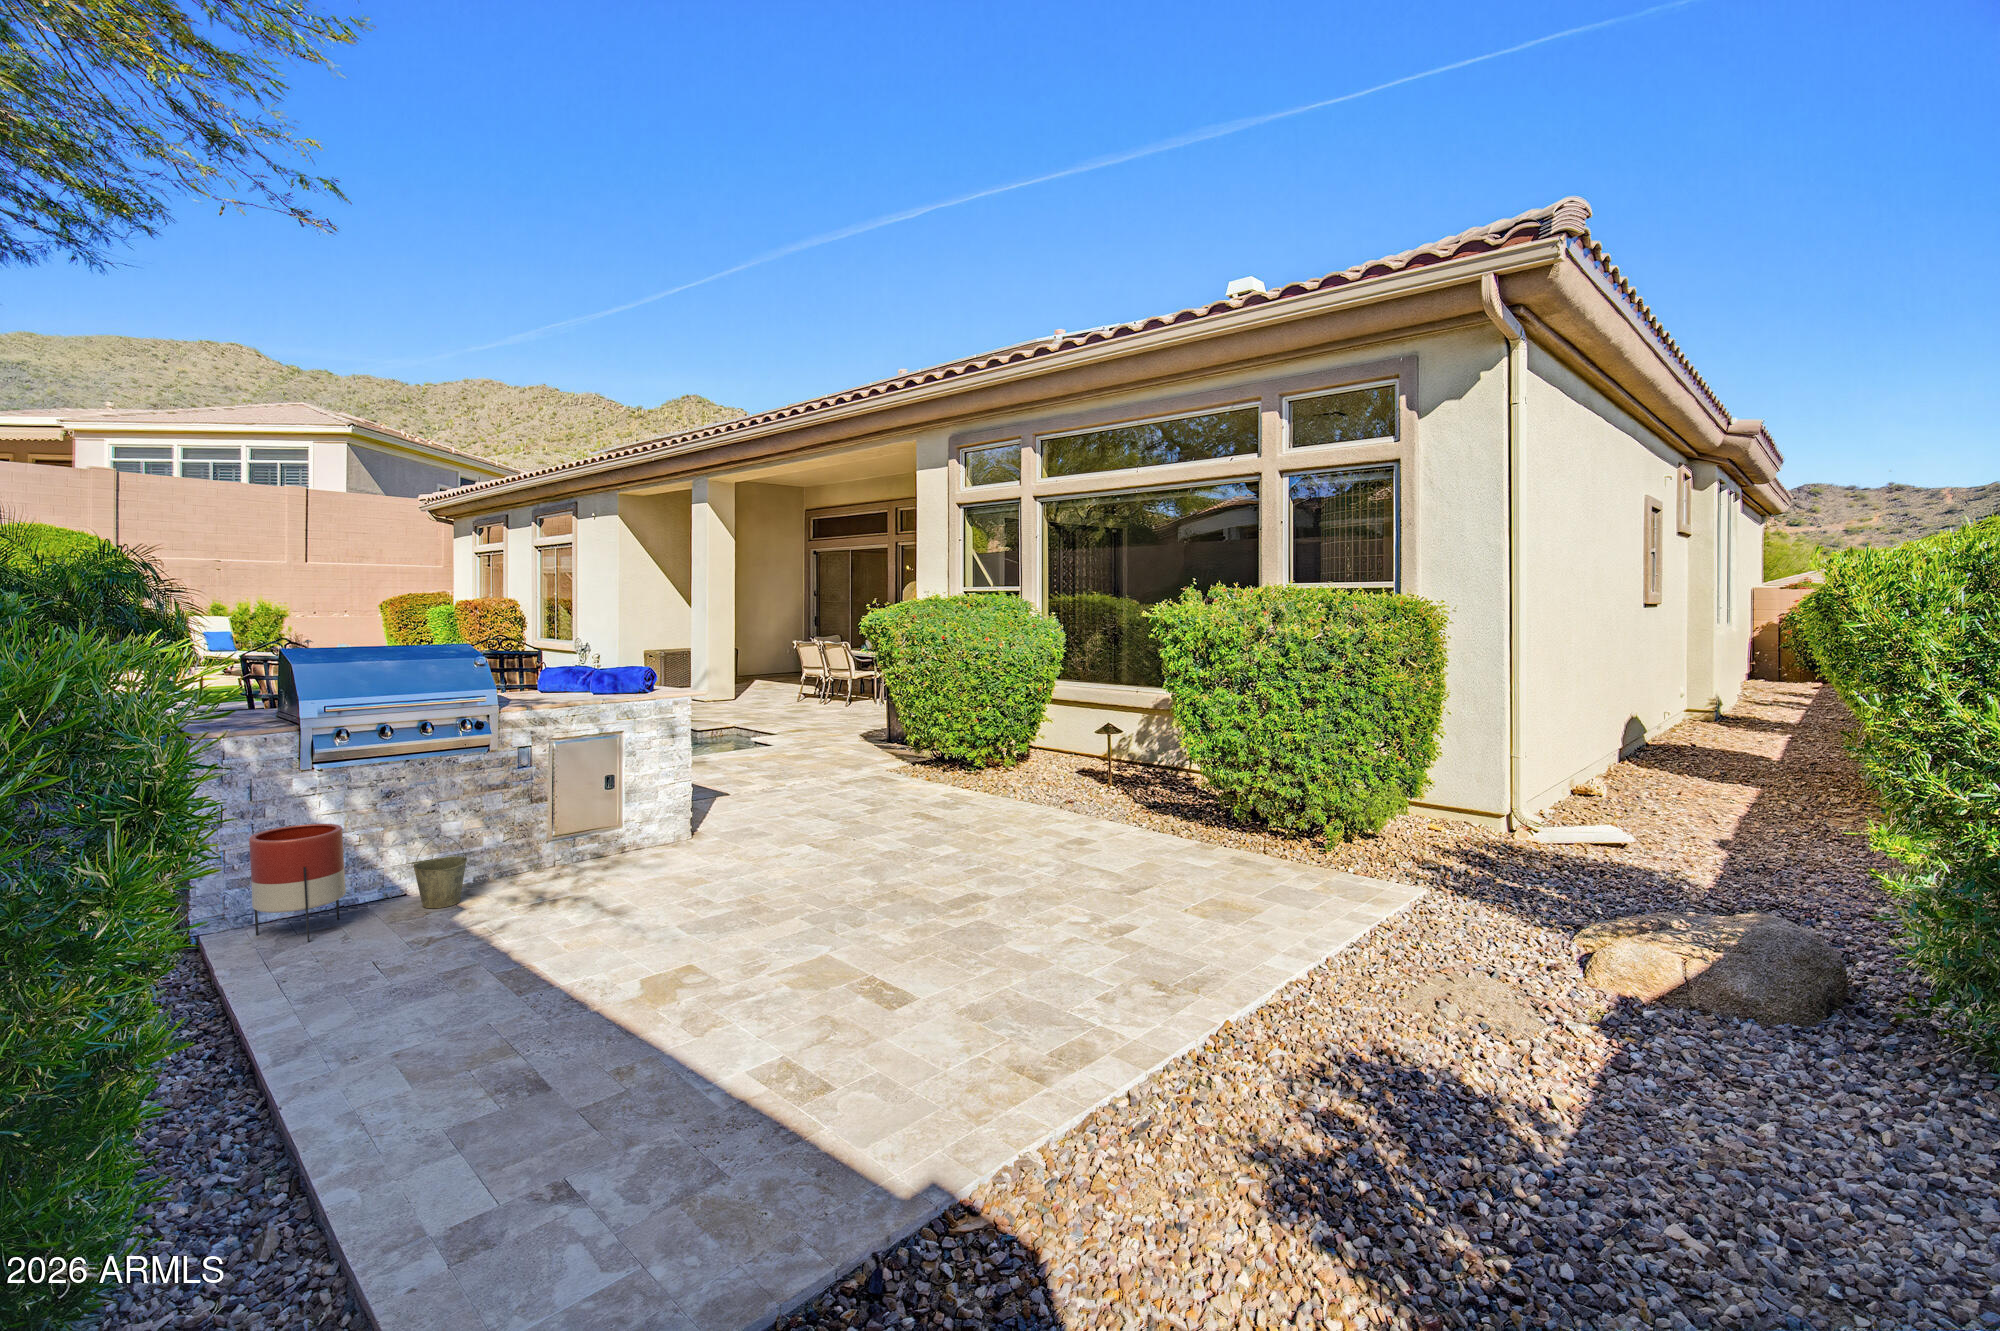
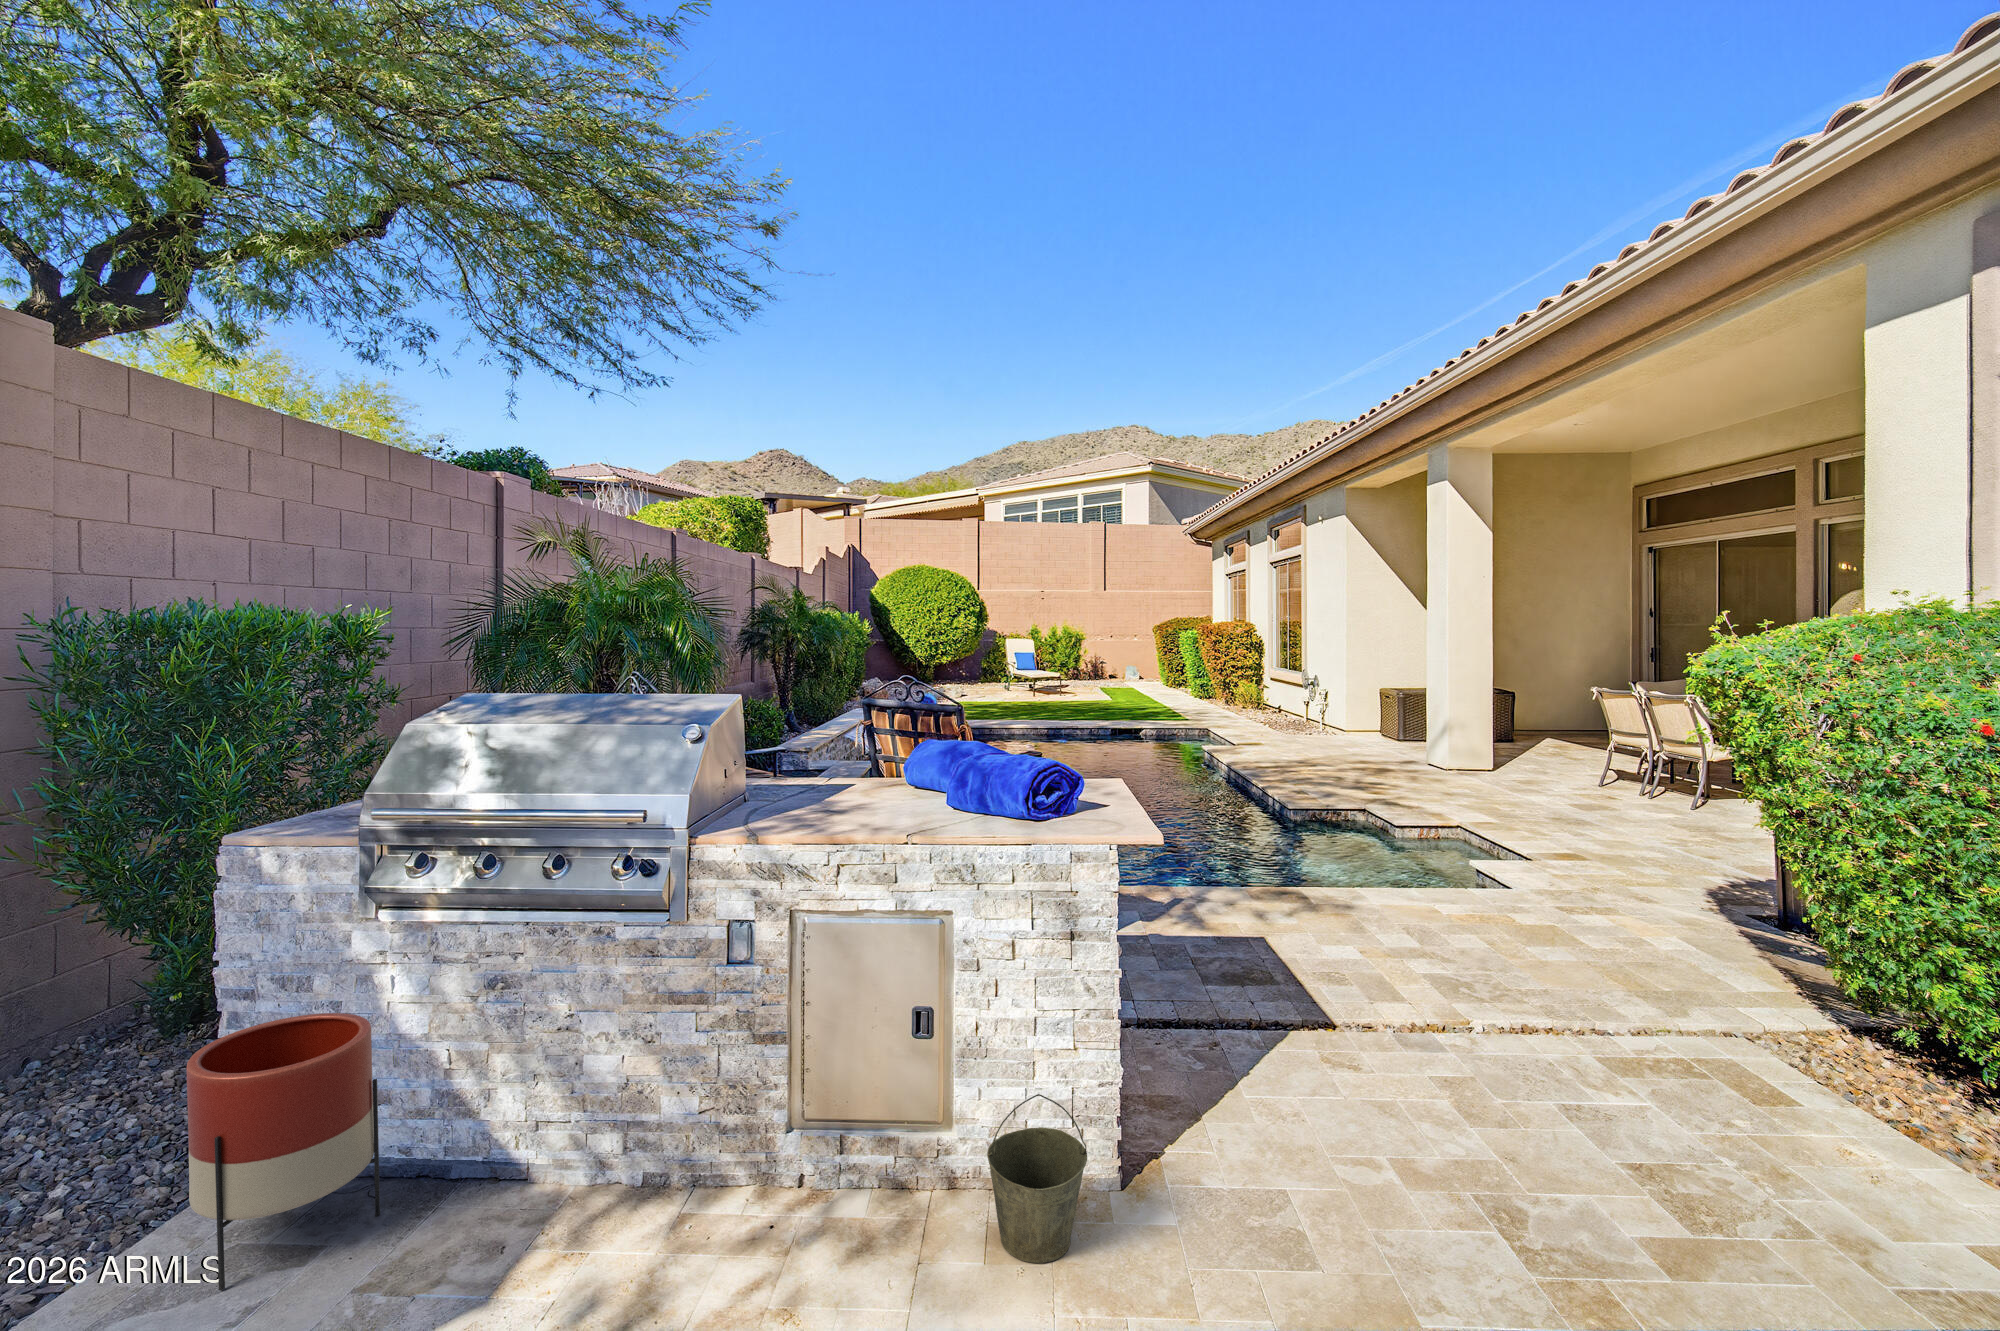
bucket: present [413,835,467,908] -> present [987,1094,1087,1263]

